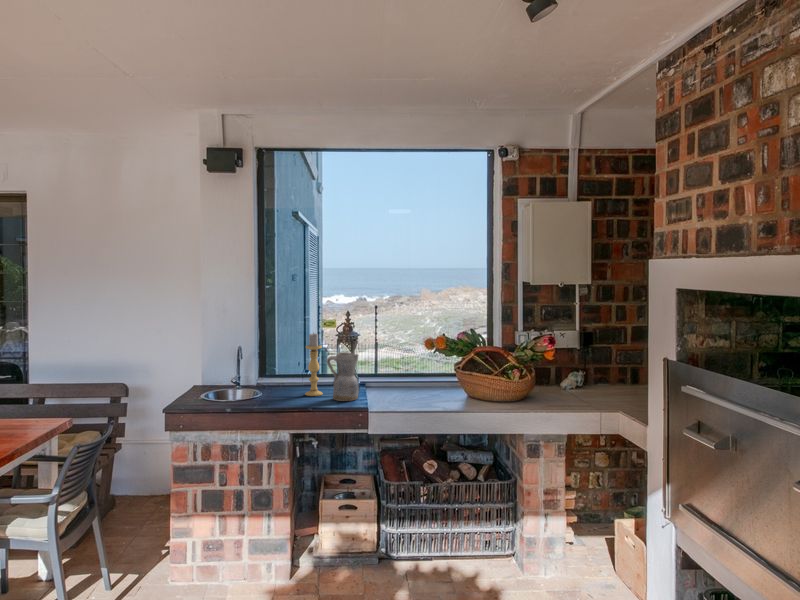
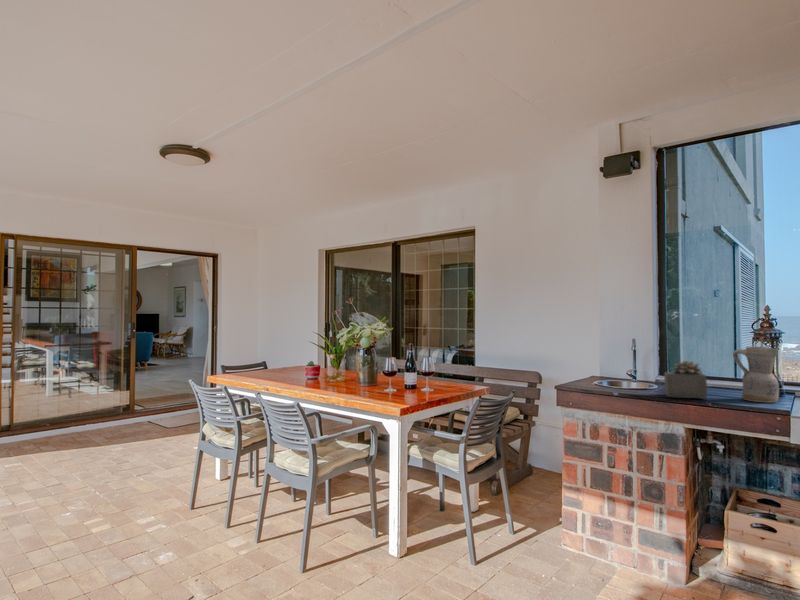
candle holder: present [305,333,322,396] -> none [707,324,730,394]
succulent plant: none [272,369,309,407] -> present [664,361,707,398]

